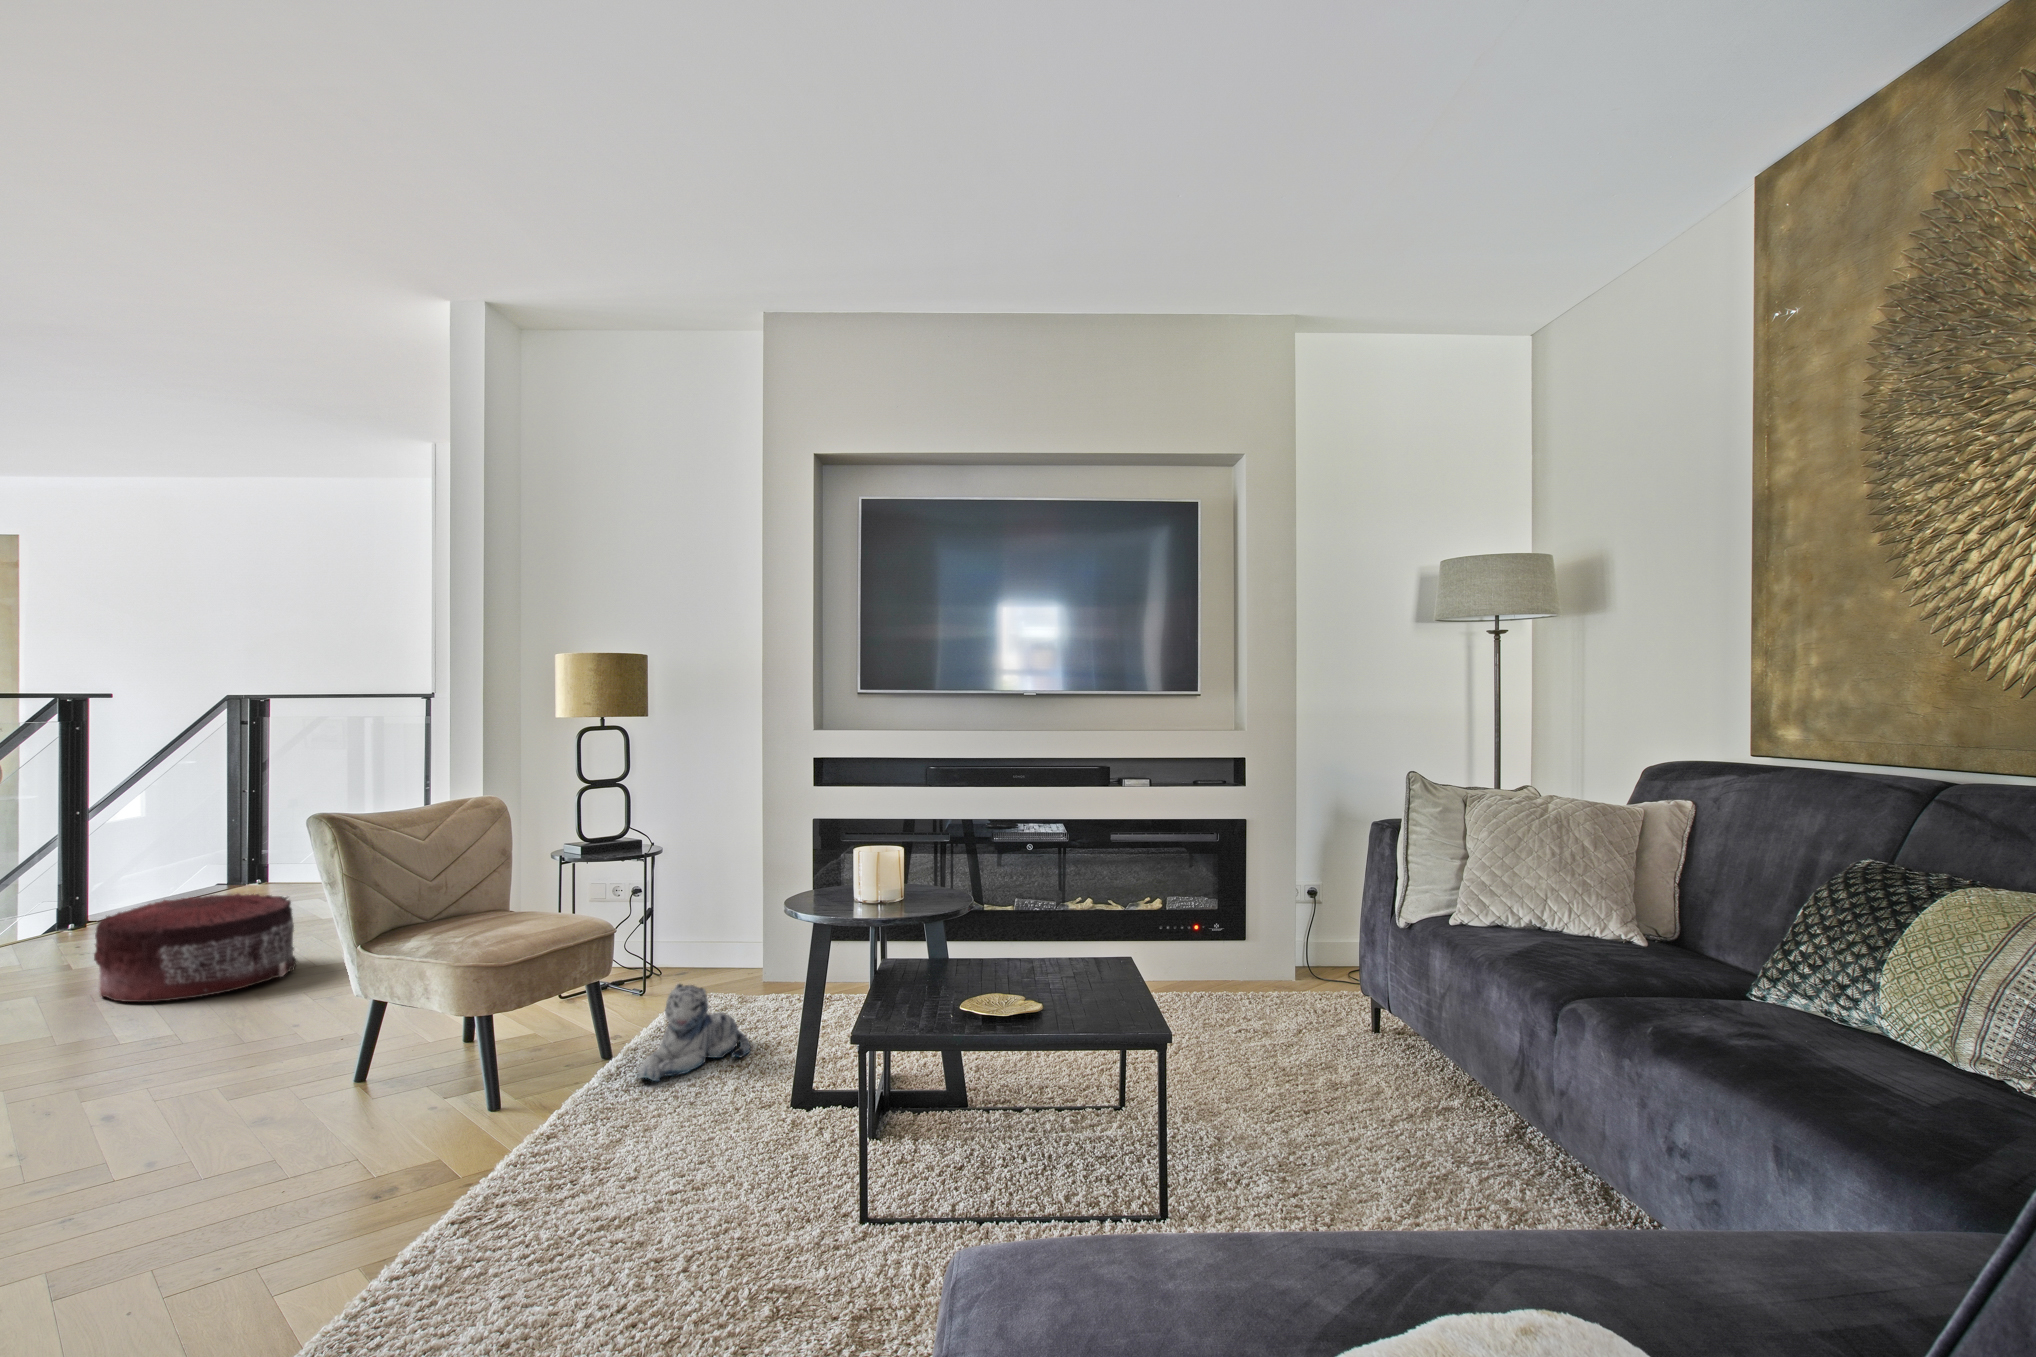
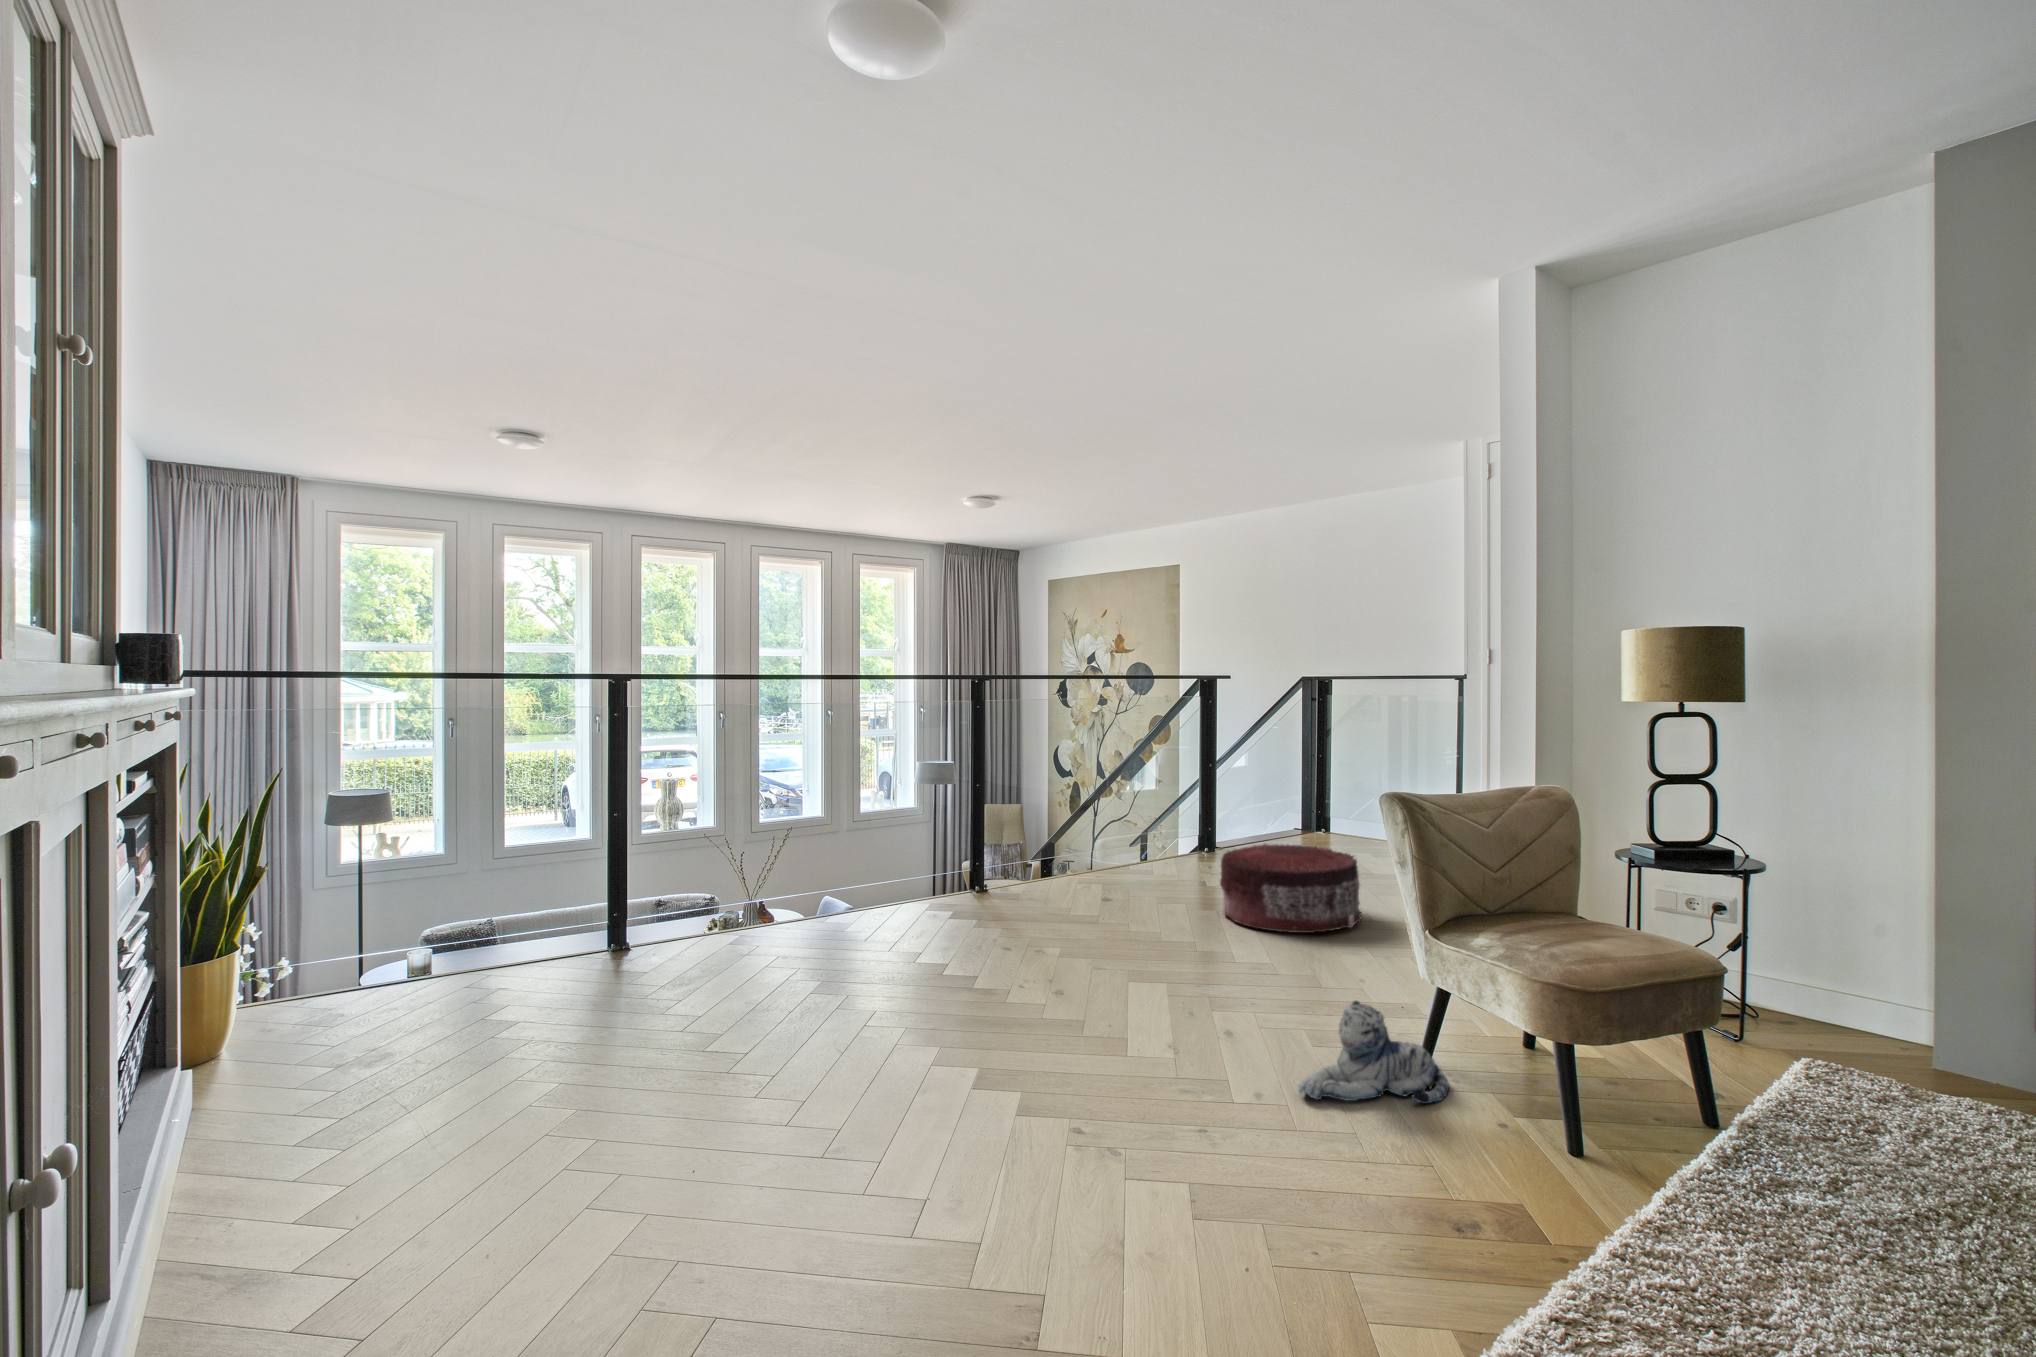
plush toy: present [638,984,750,1081] -> present [1299,1000,1449,1104]

